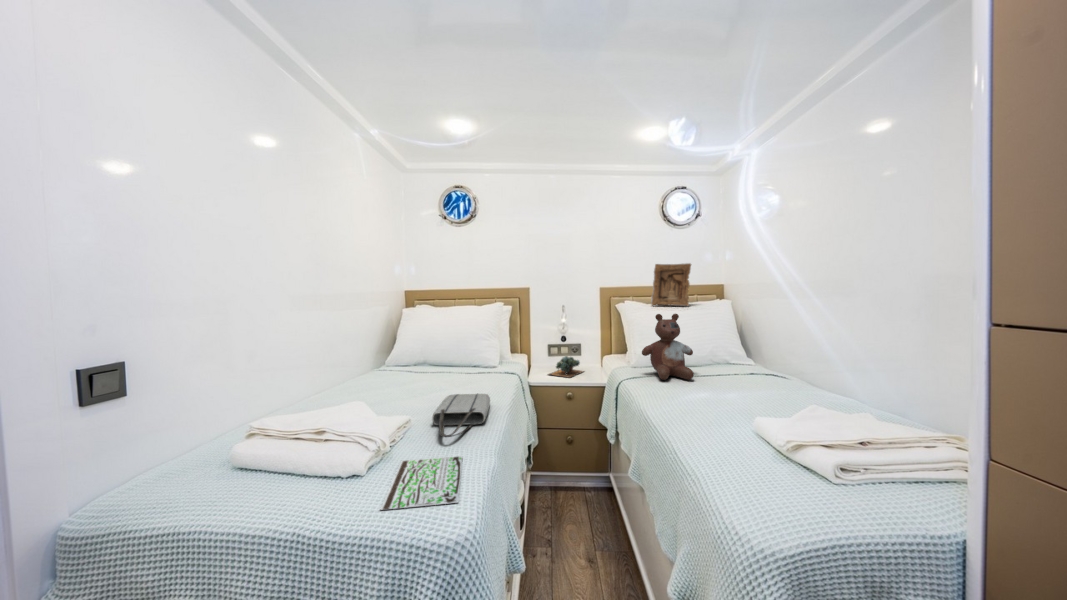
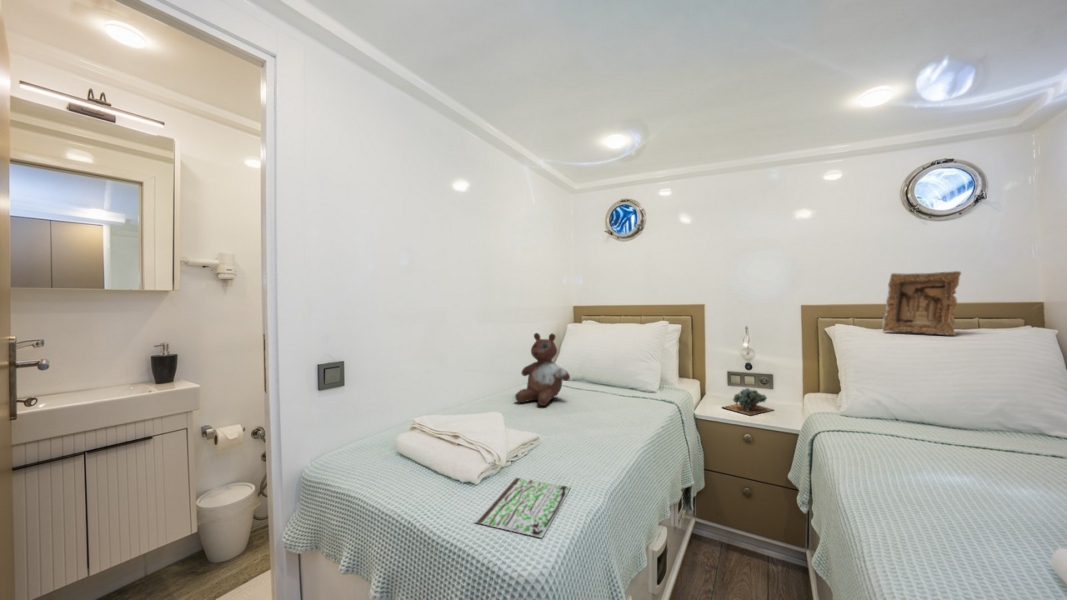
stuffed bear: present [642,314,694,380] -> present [515,333,570,406]
tote bag: present [432,394,490,437] -> none [558,417,627,463]

